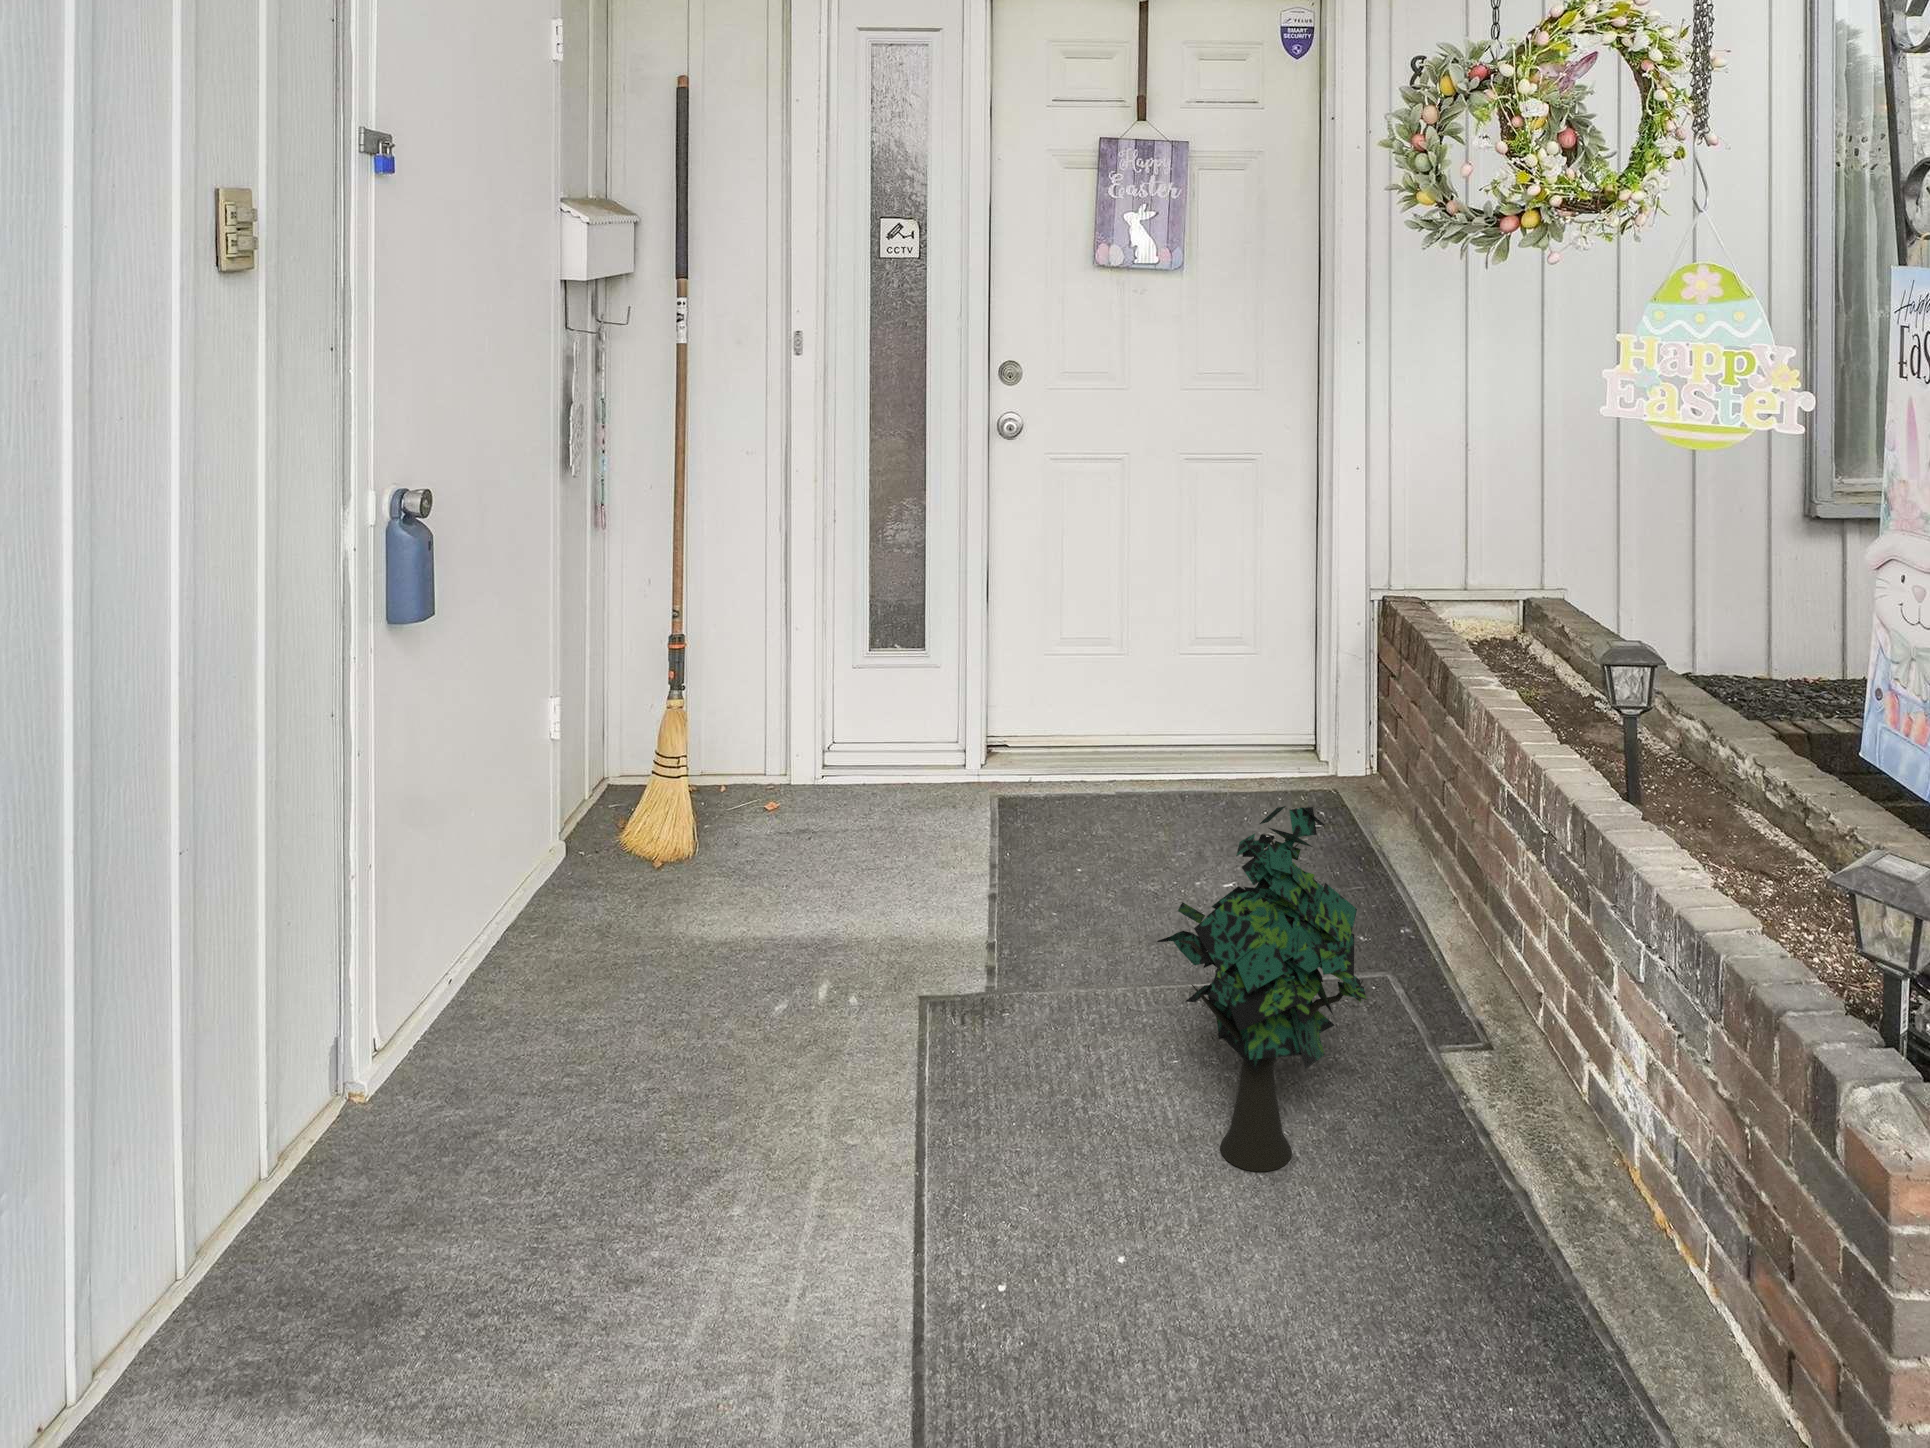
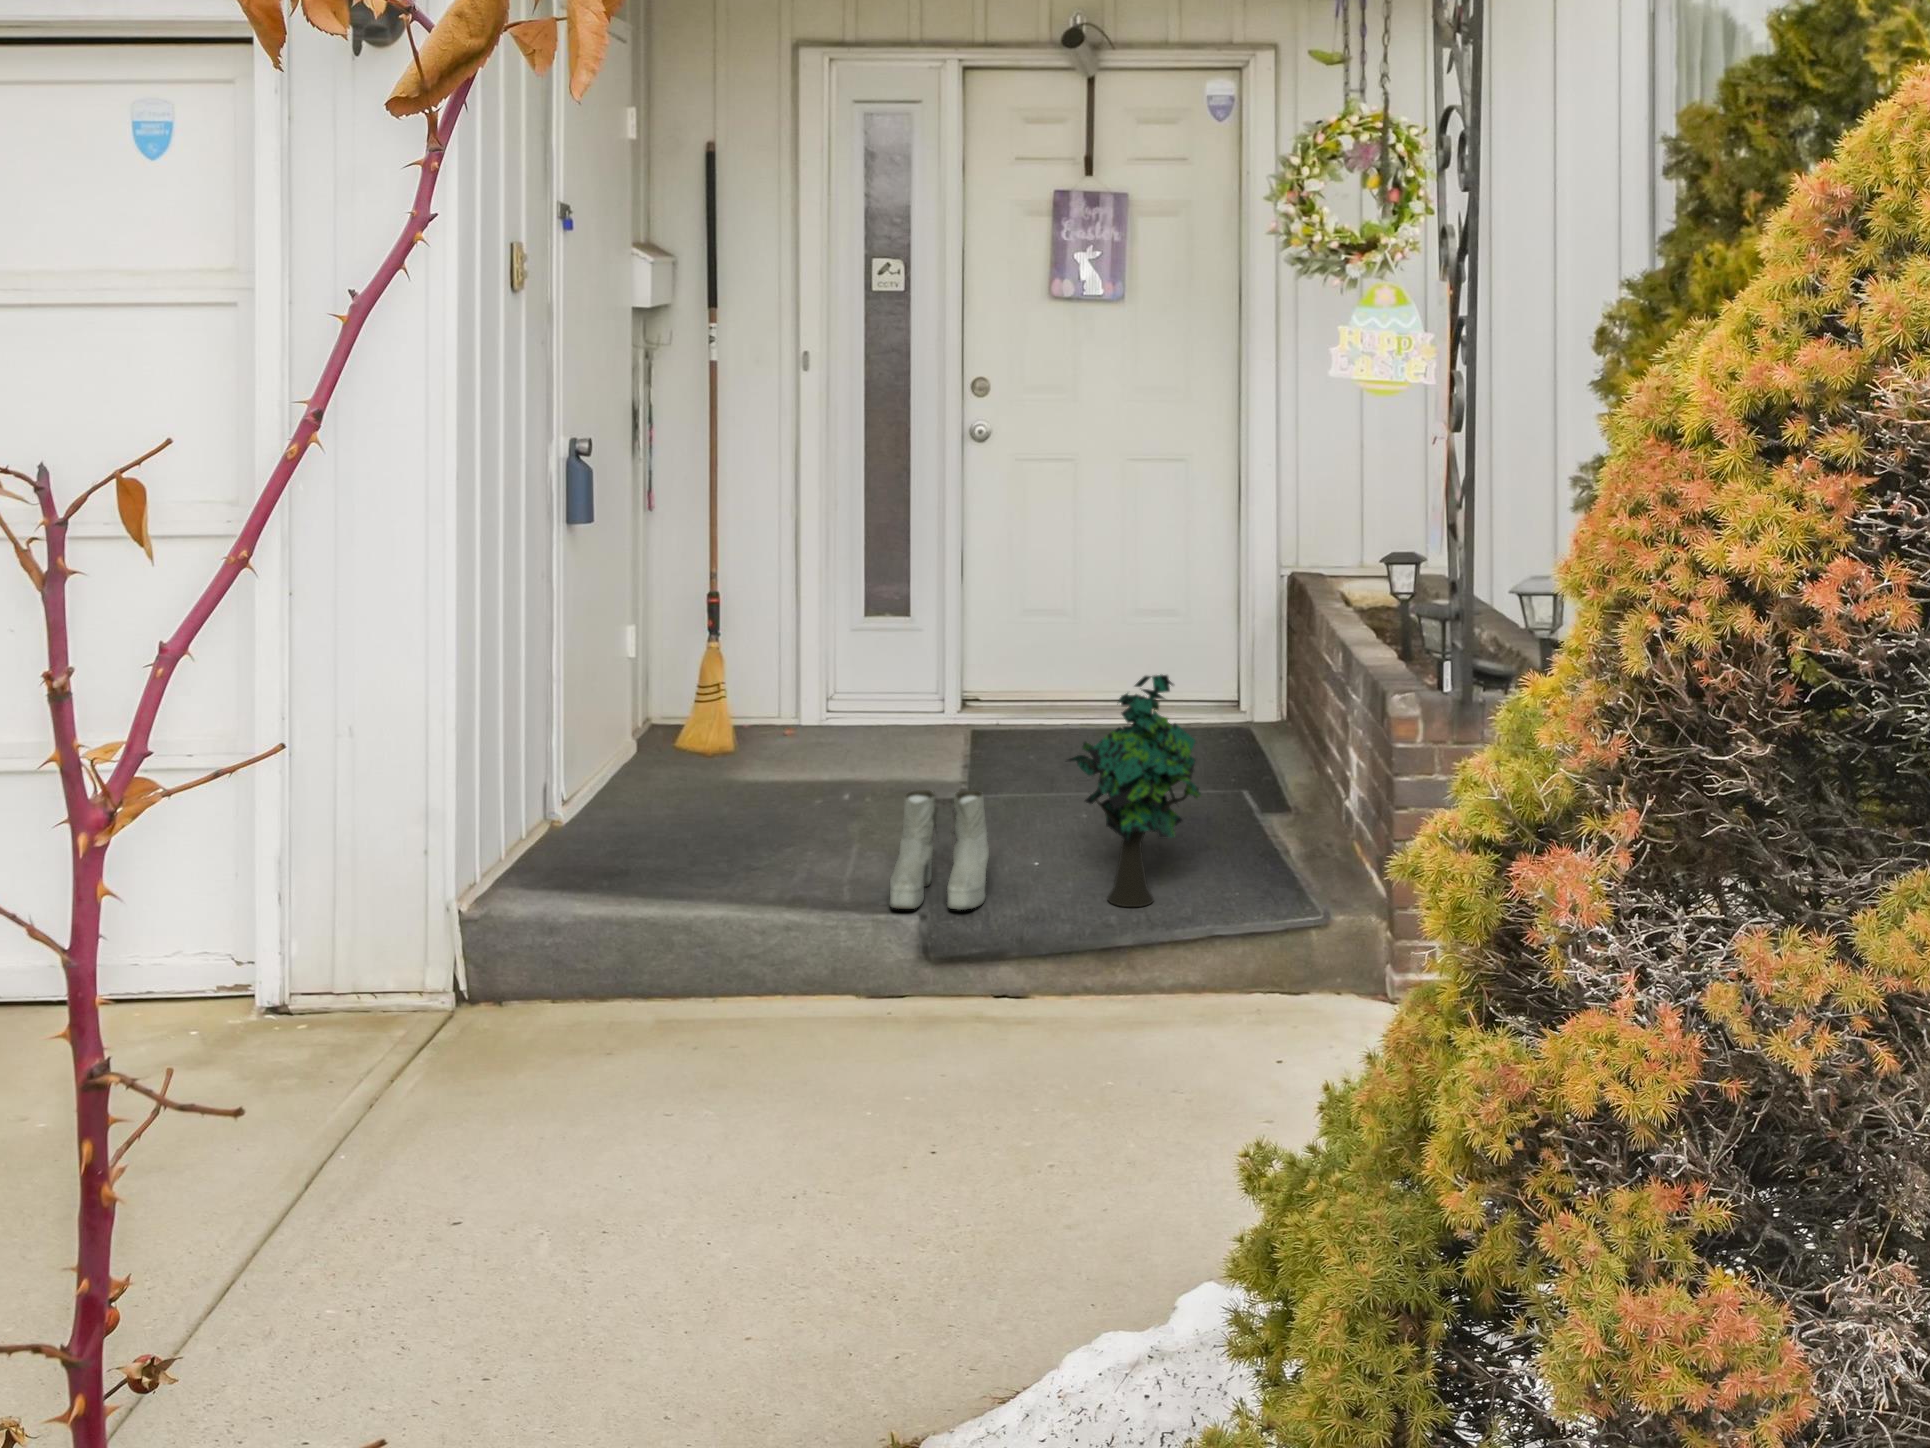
boots: none [888,975,1039,1188] -> present [889,790,989,910]

